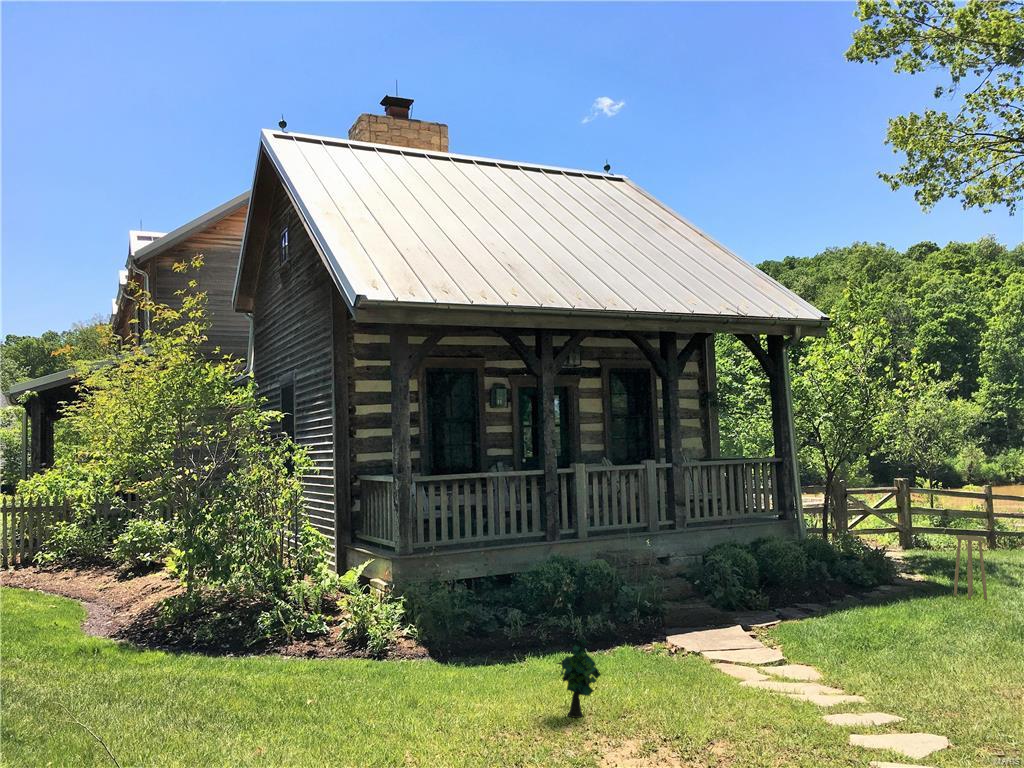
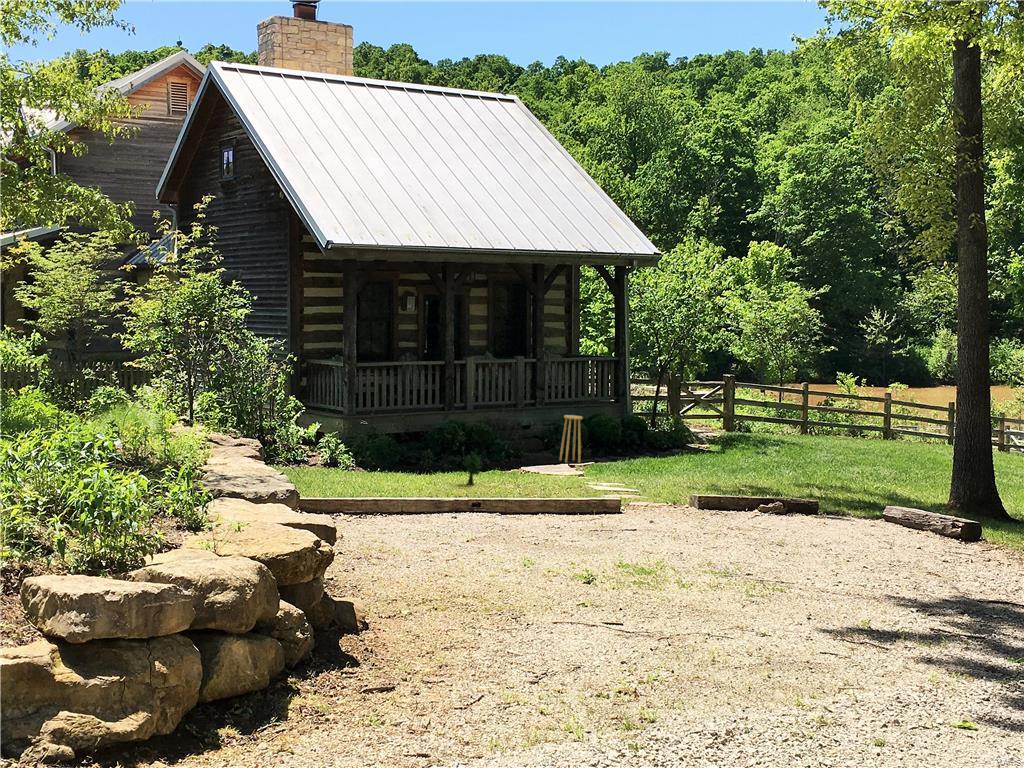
stool: present [954,535,987,599] -> present [560,415,583,463]

